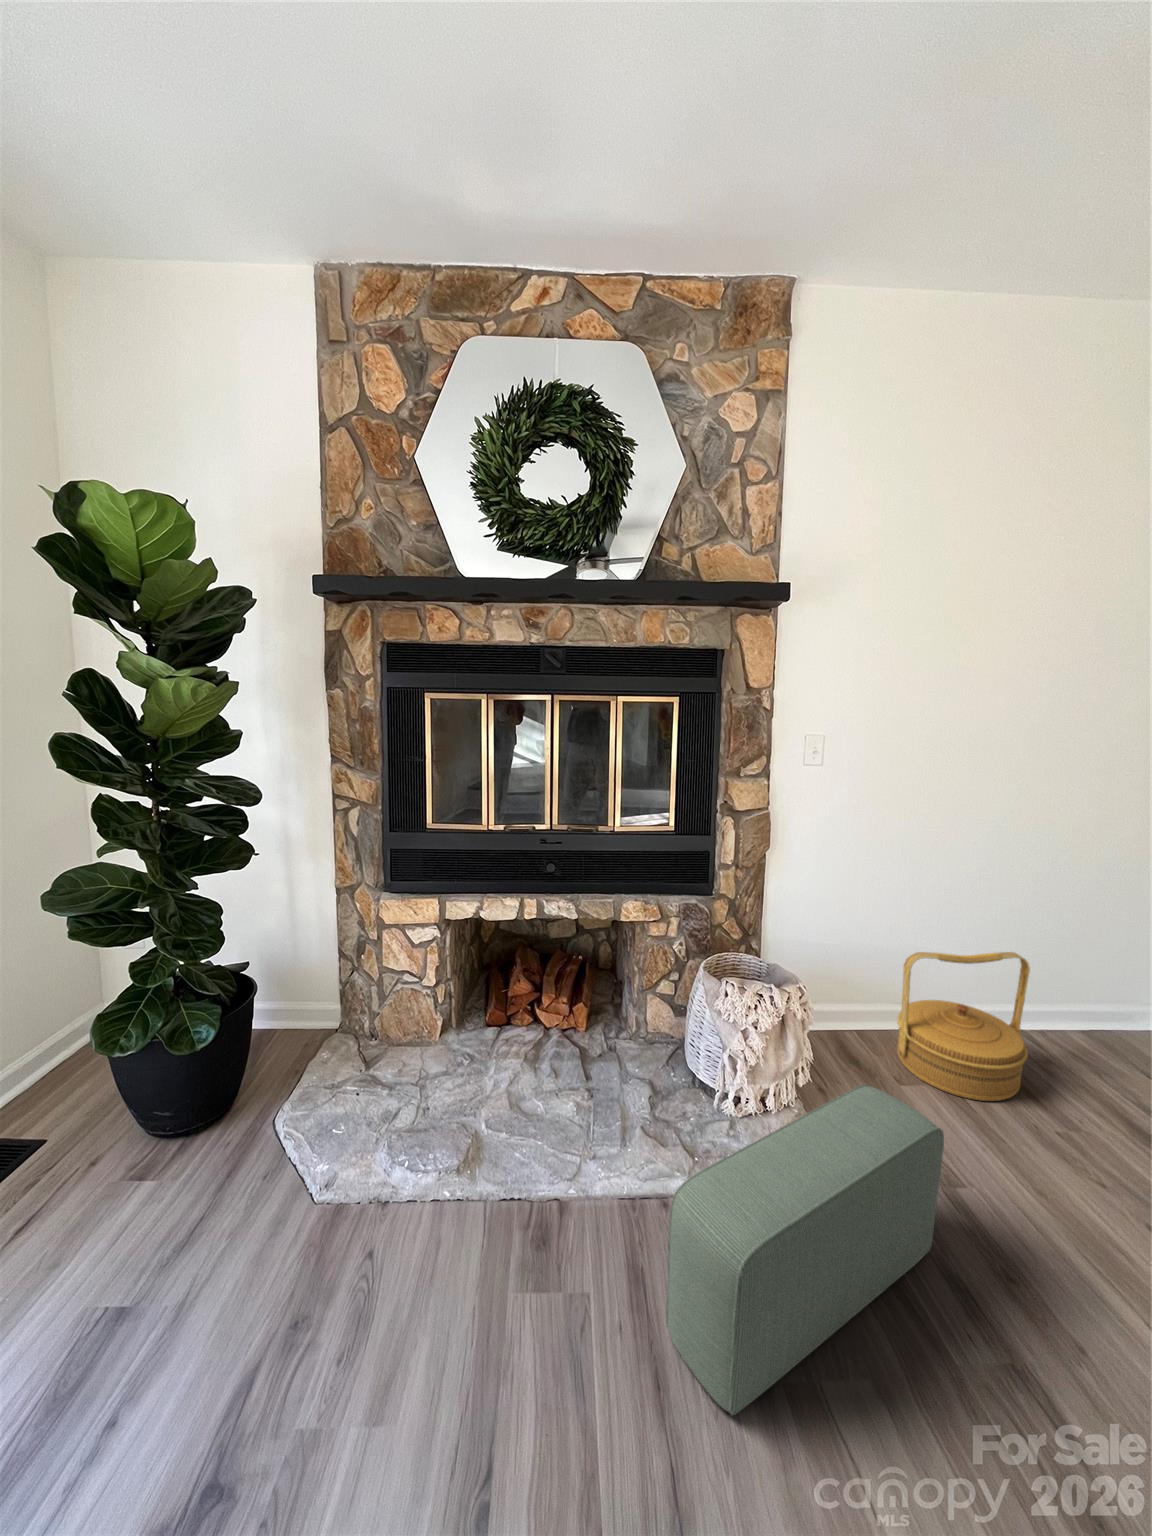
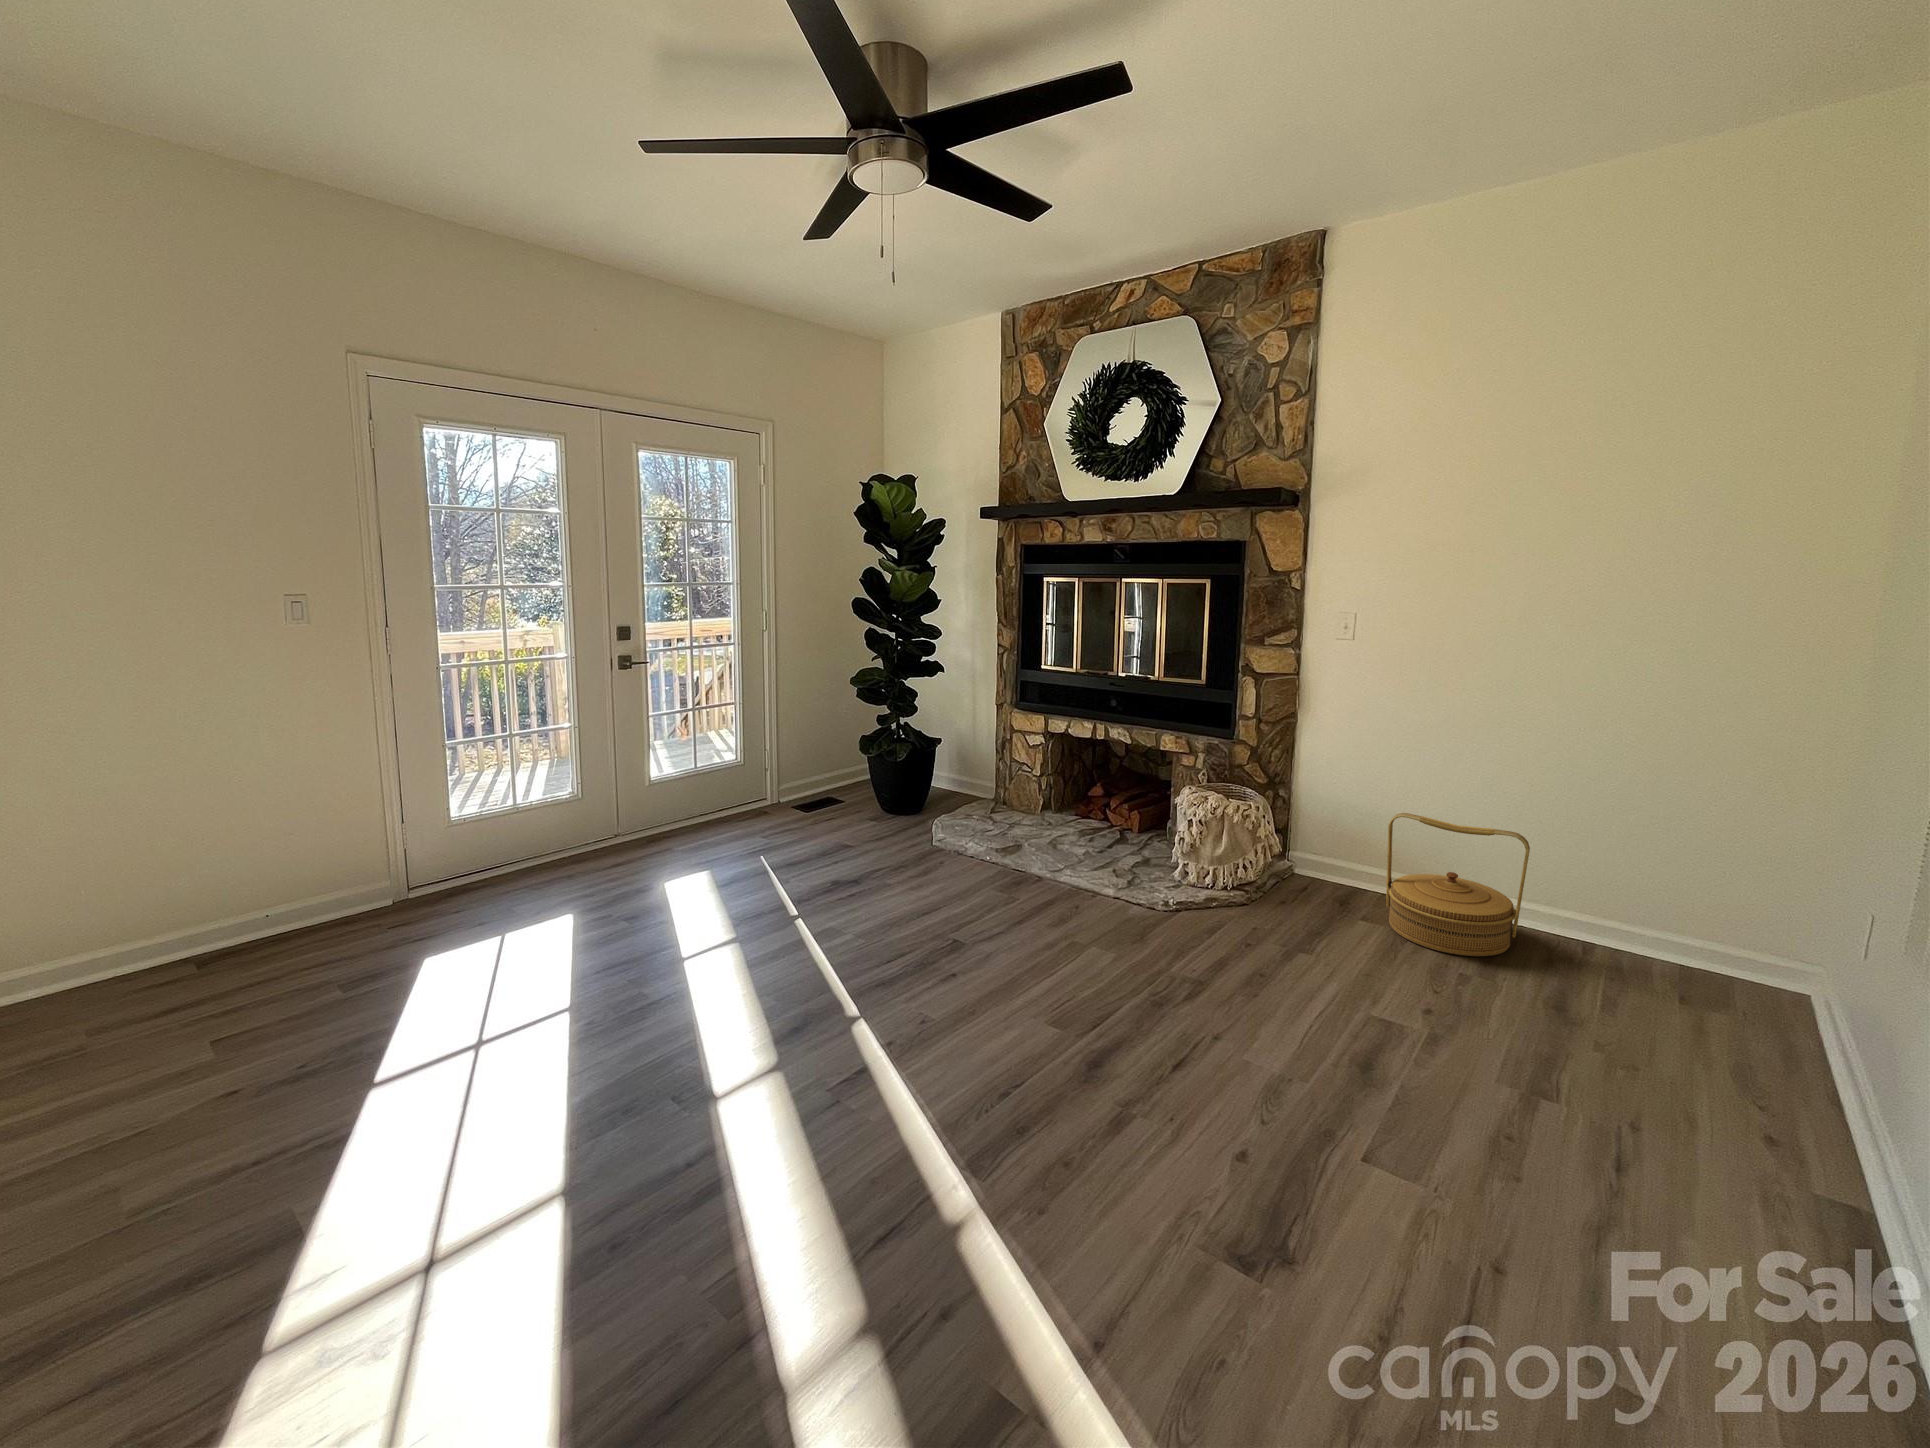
pouf: present [666,1084,944,1415] -> none [1036,839,1237,959]

